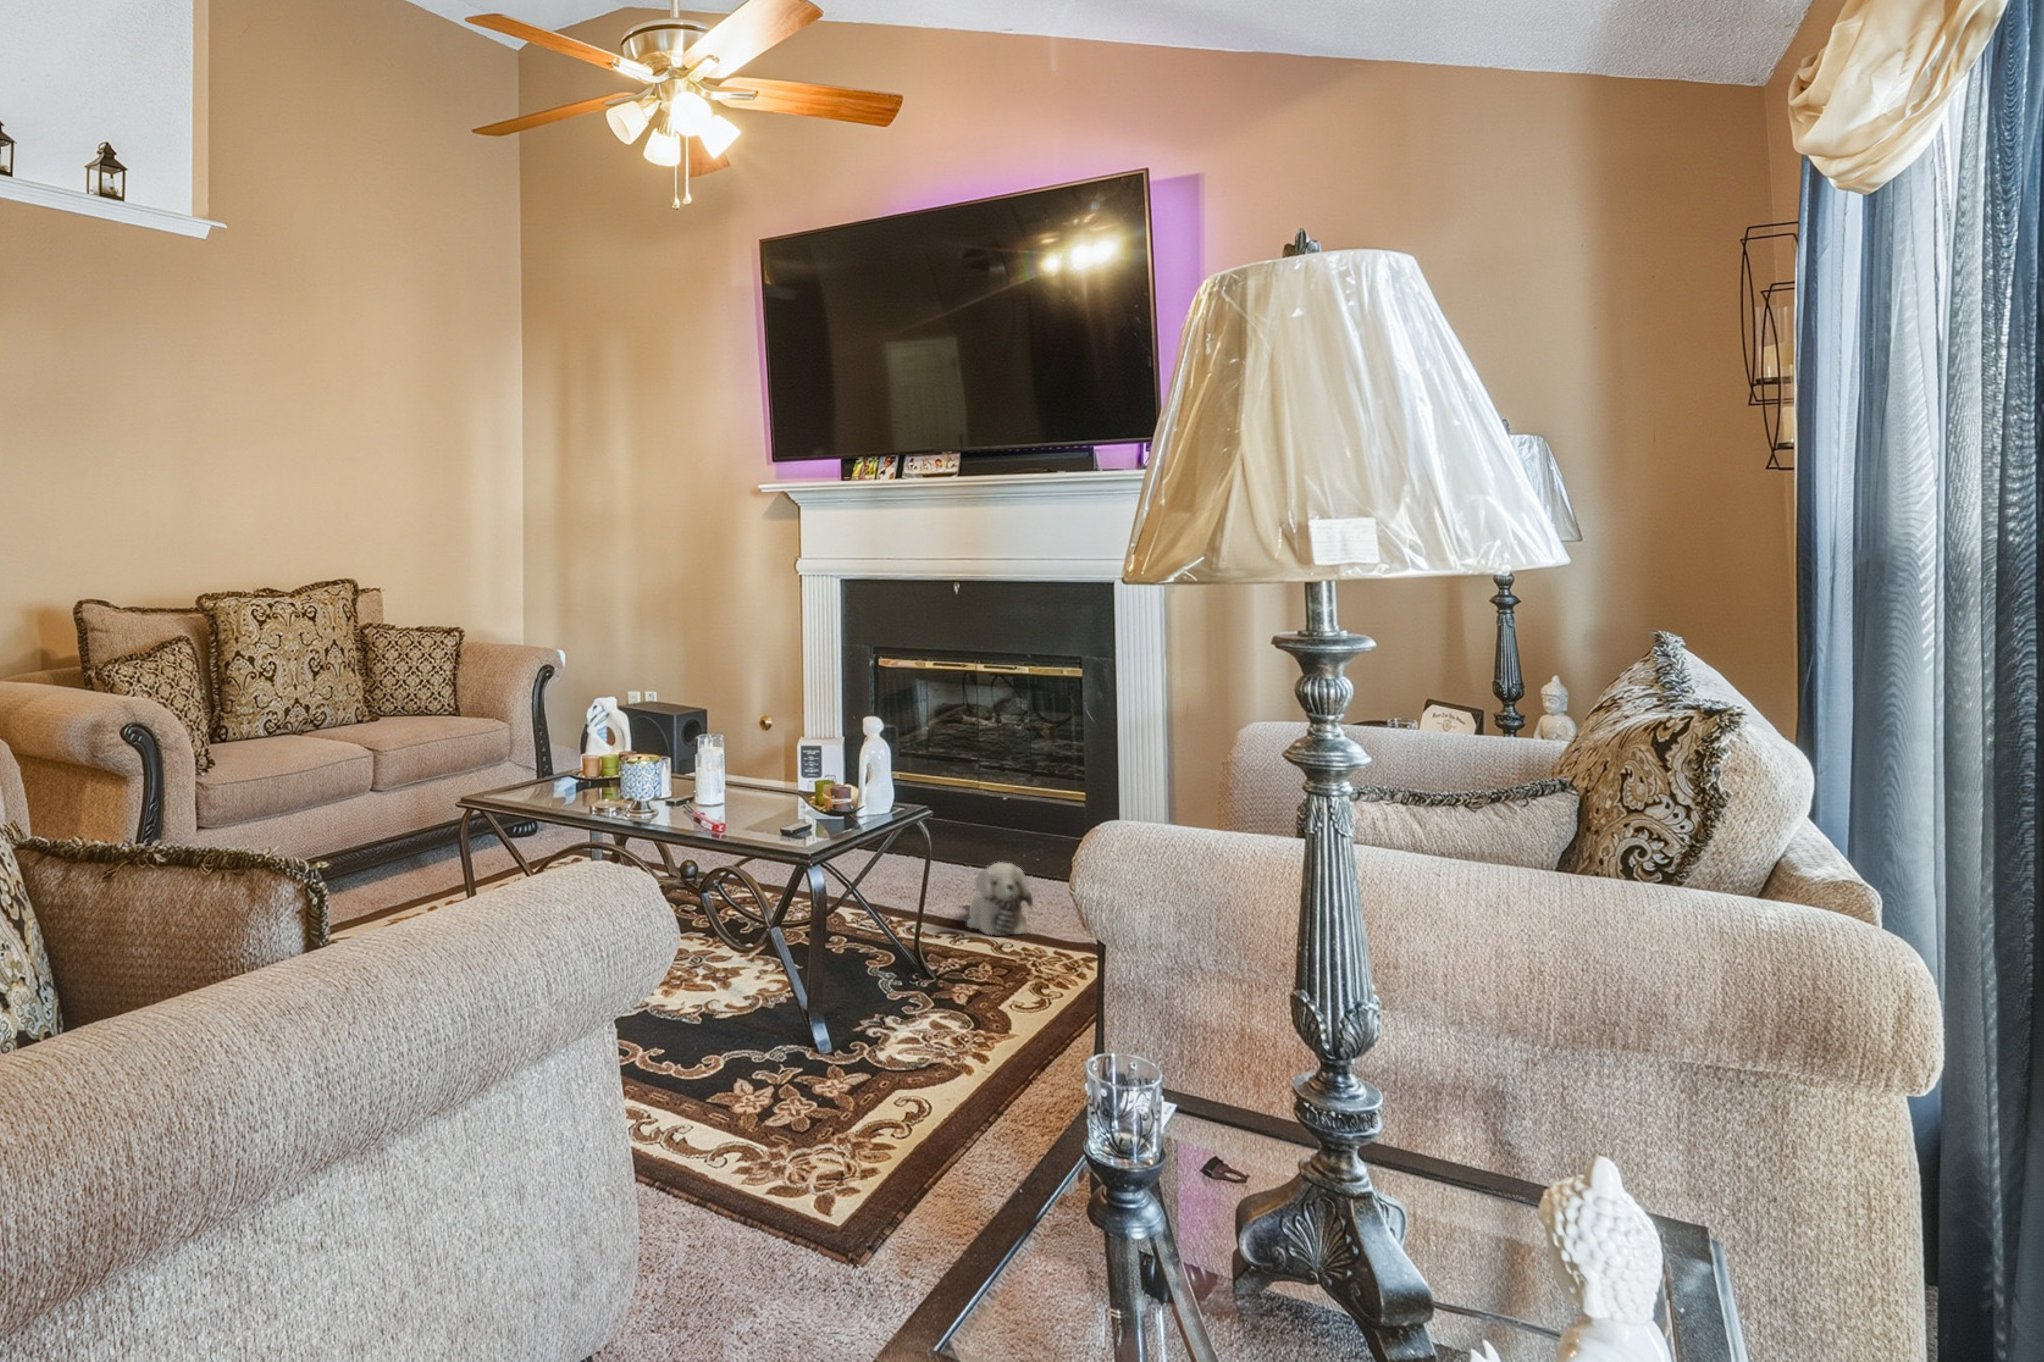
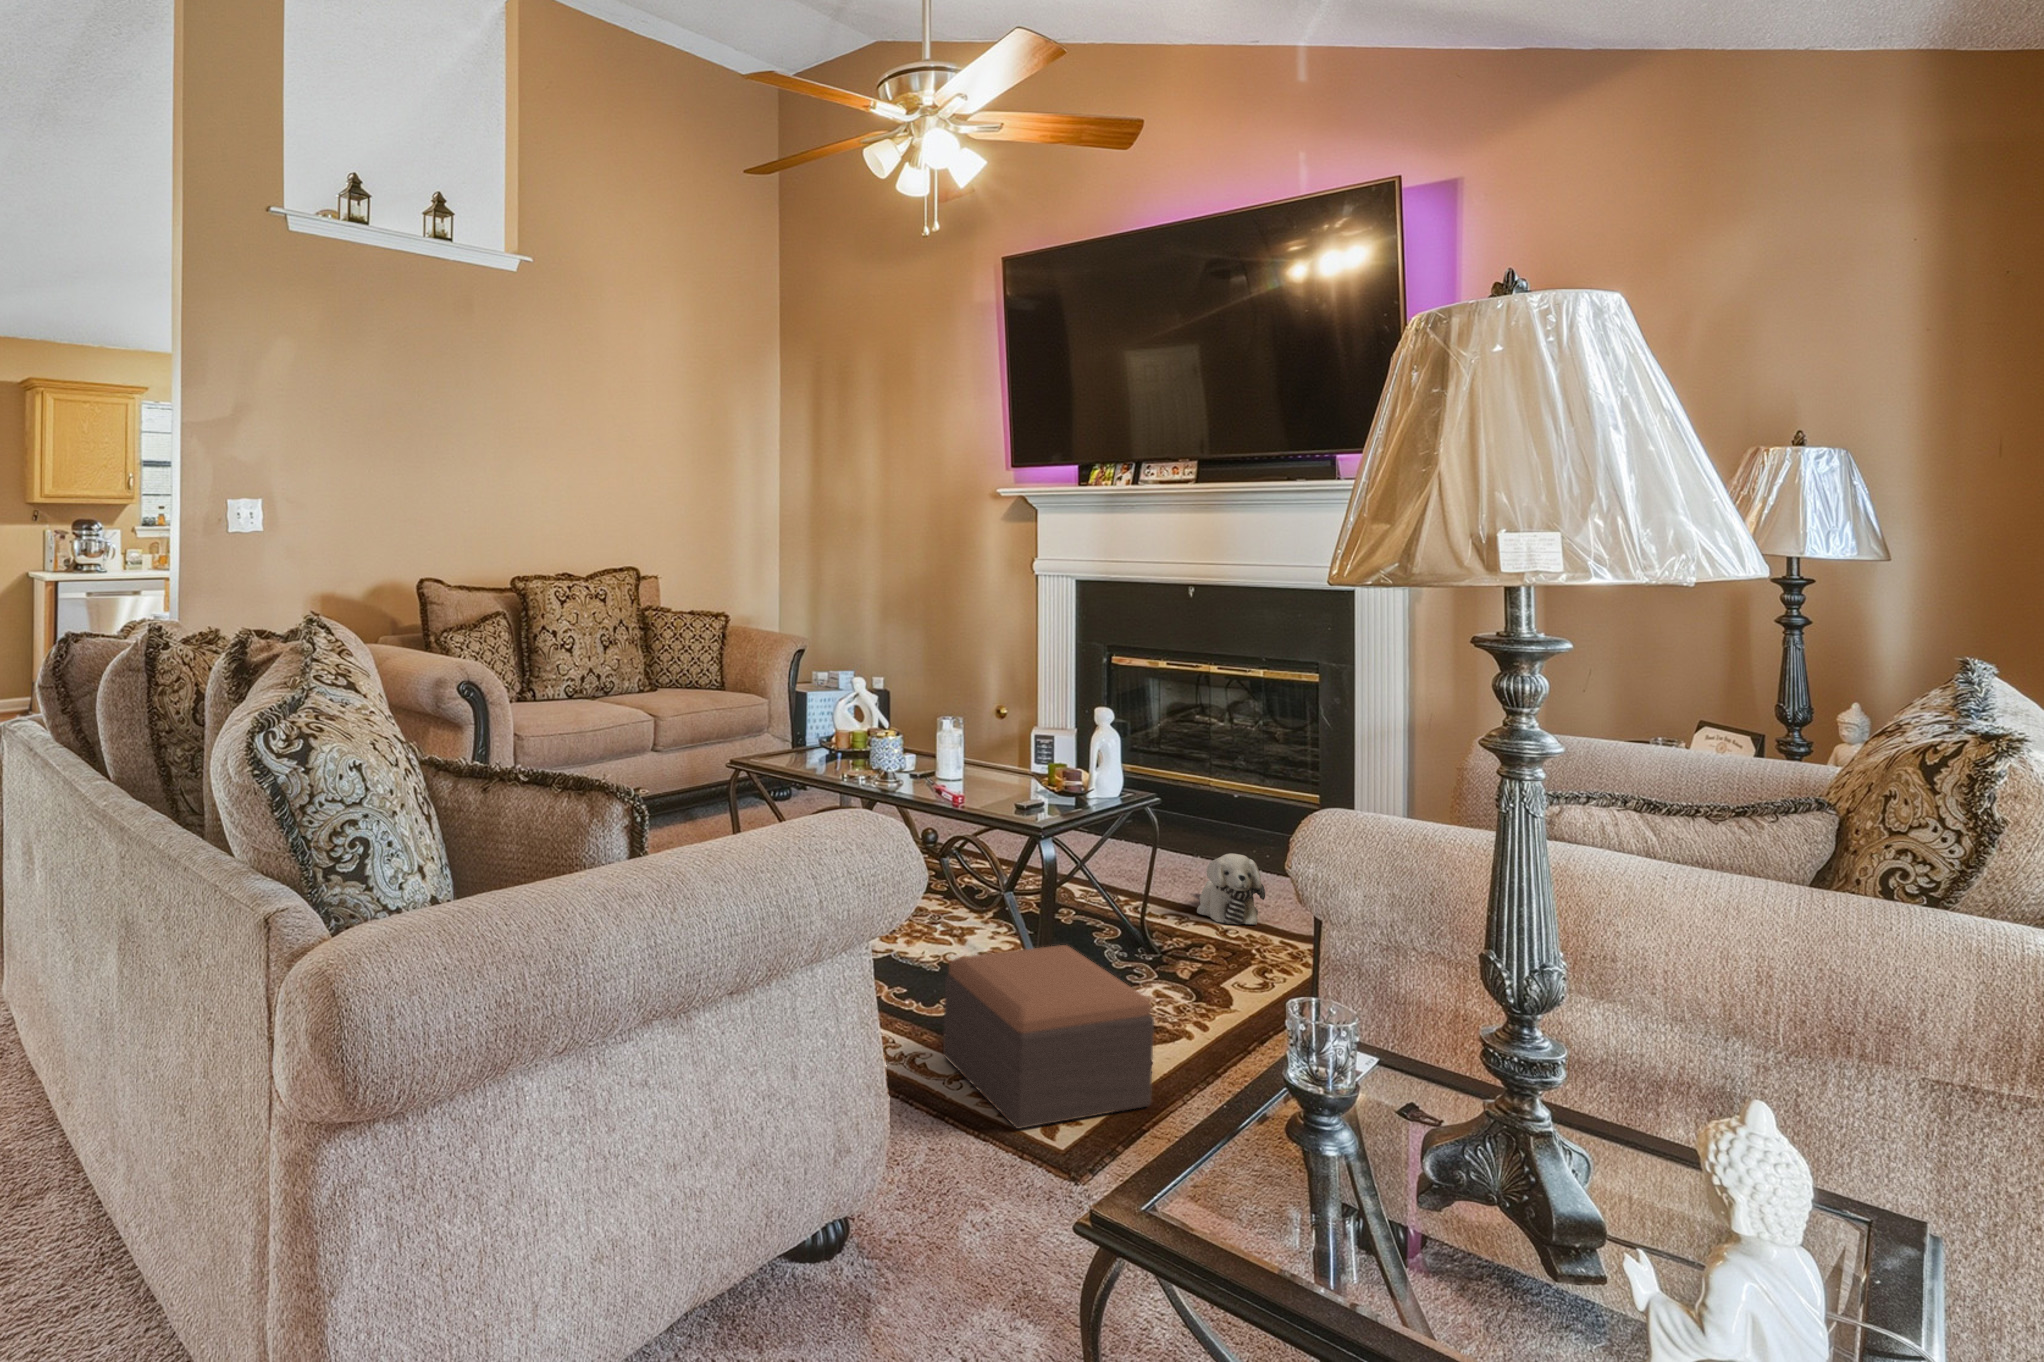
footstool: none [706,982,930,1198] -> present [943,945,1154,1129]

